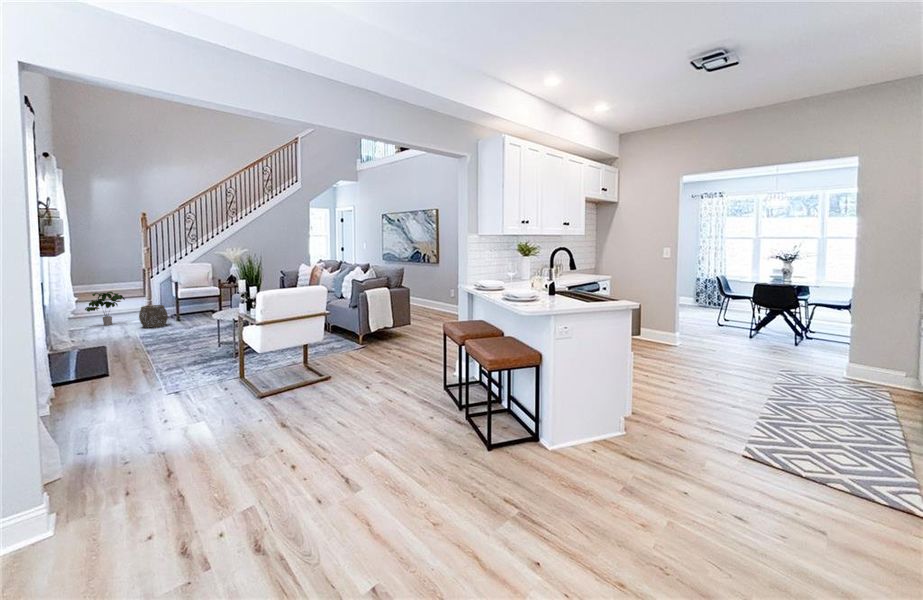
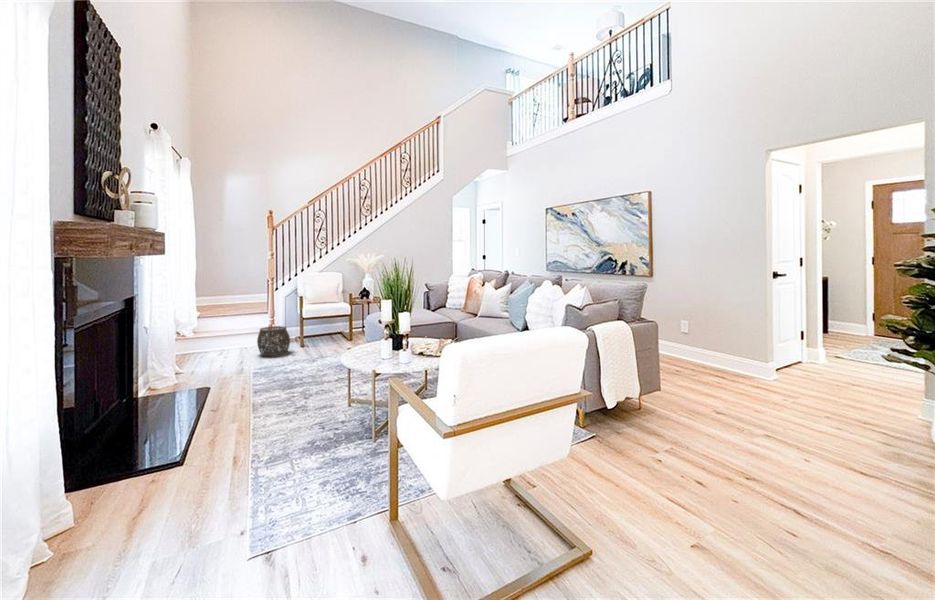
potted plant: present [85,292,125,325] -> none [200,308,243,350]

